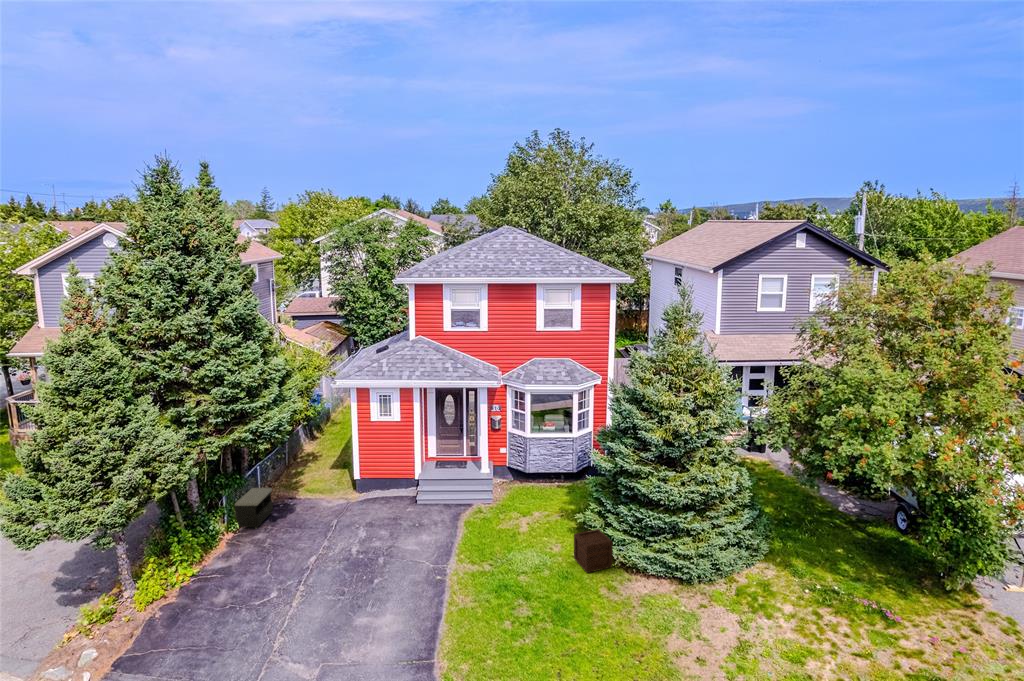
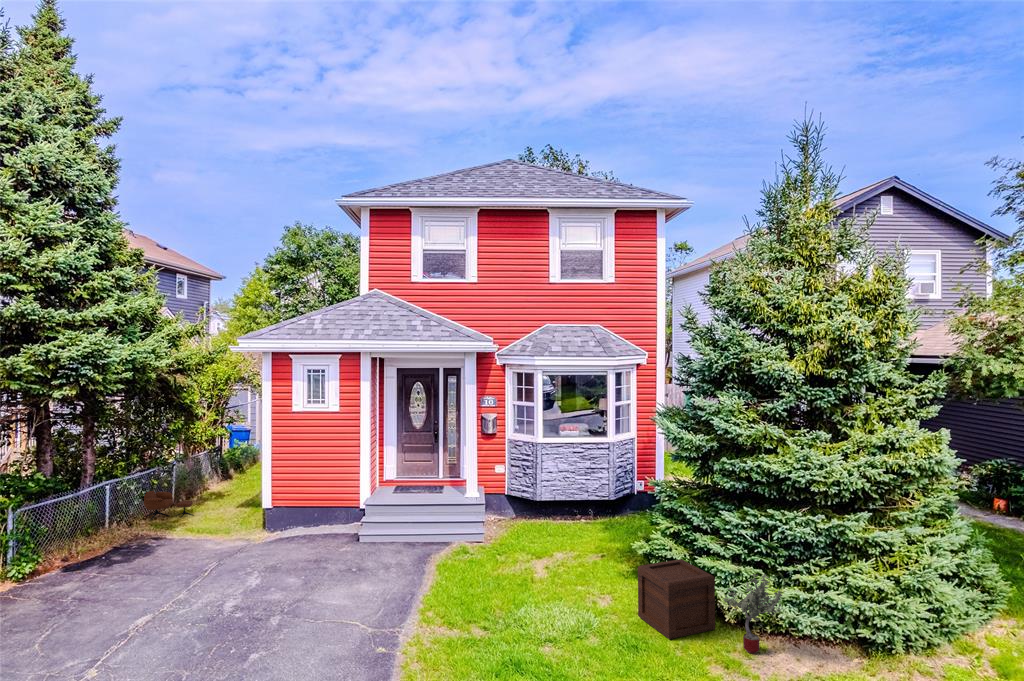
lounge chair: none [275,457,311,483] -> present [143,491,193,520]
storage bench: present [235,488,273,529] -> none [32,511,112,578]
potted tree: none [615,544,642,582] -> present [723,574,782,654]

